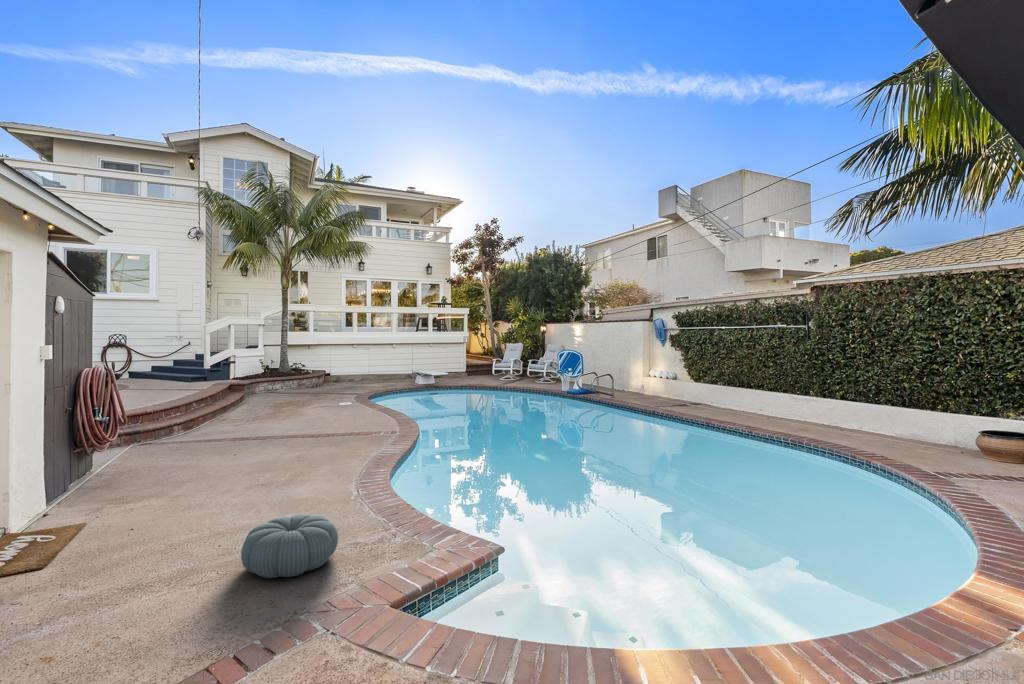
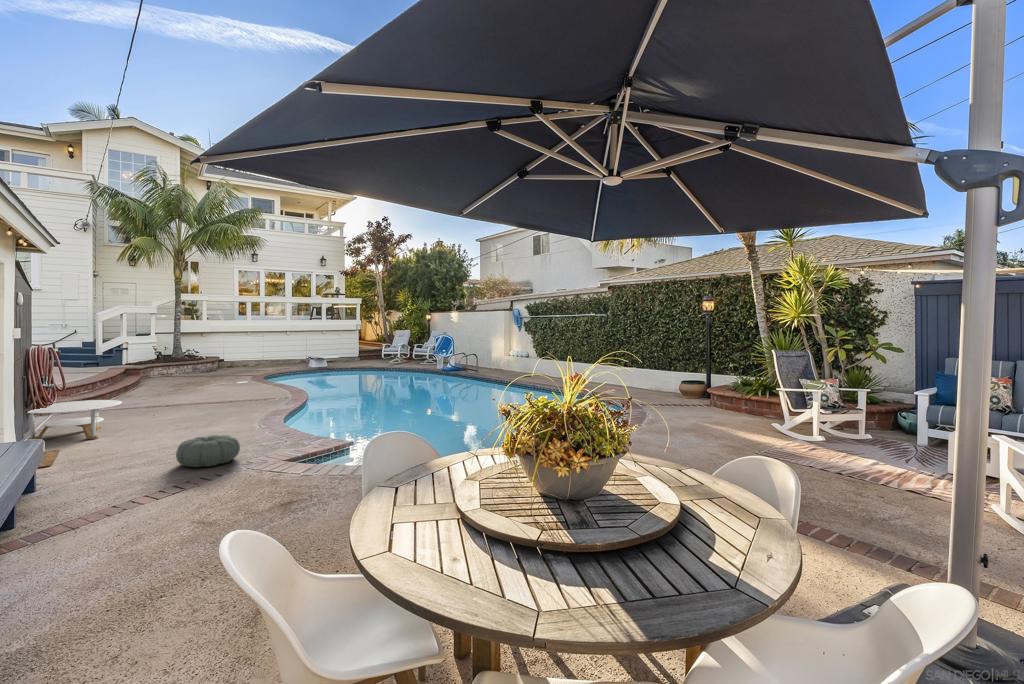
round table: none [72,436,198,495] -> present [27,400,122,439]

